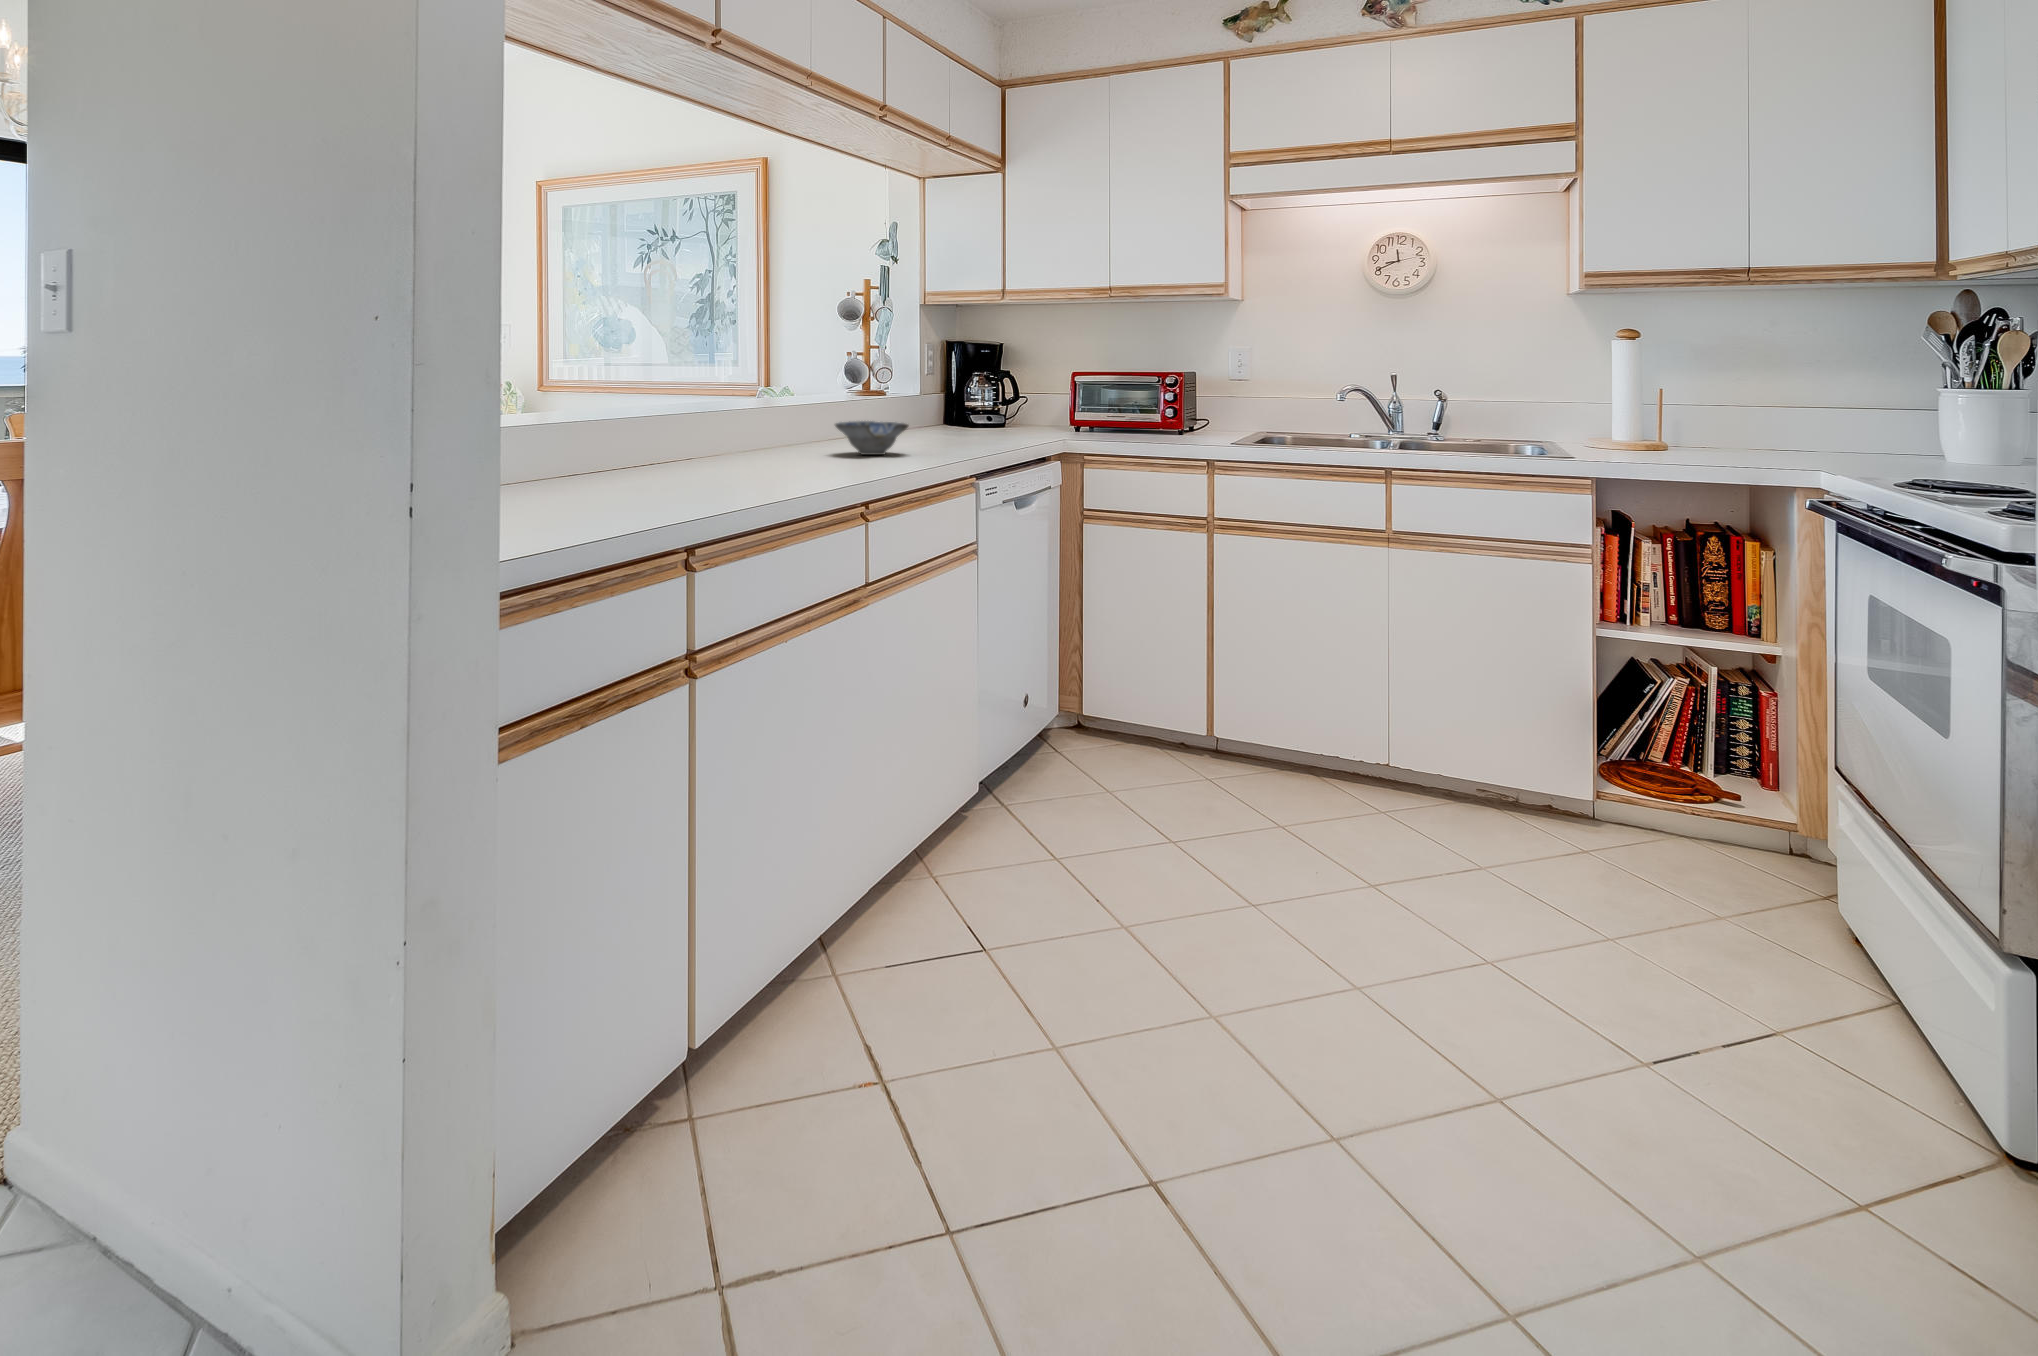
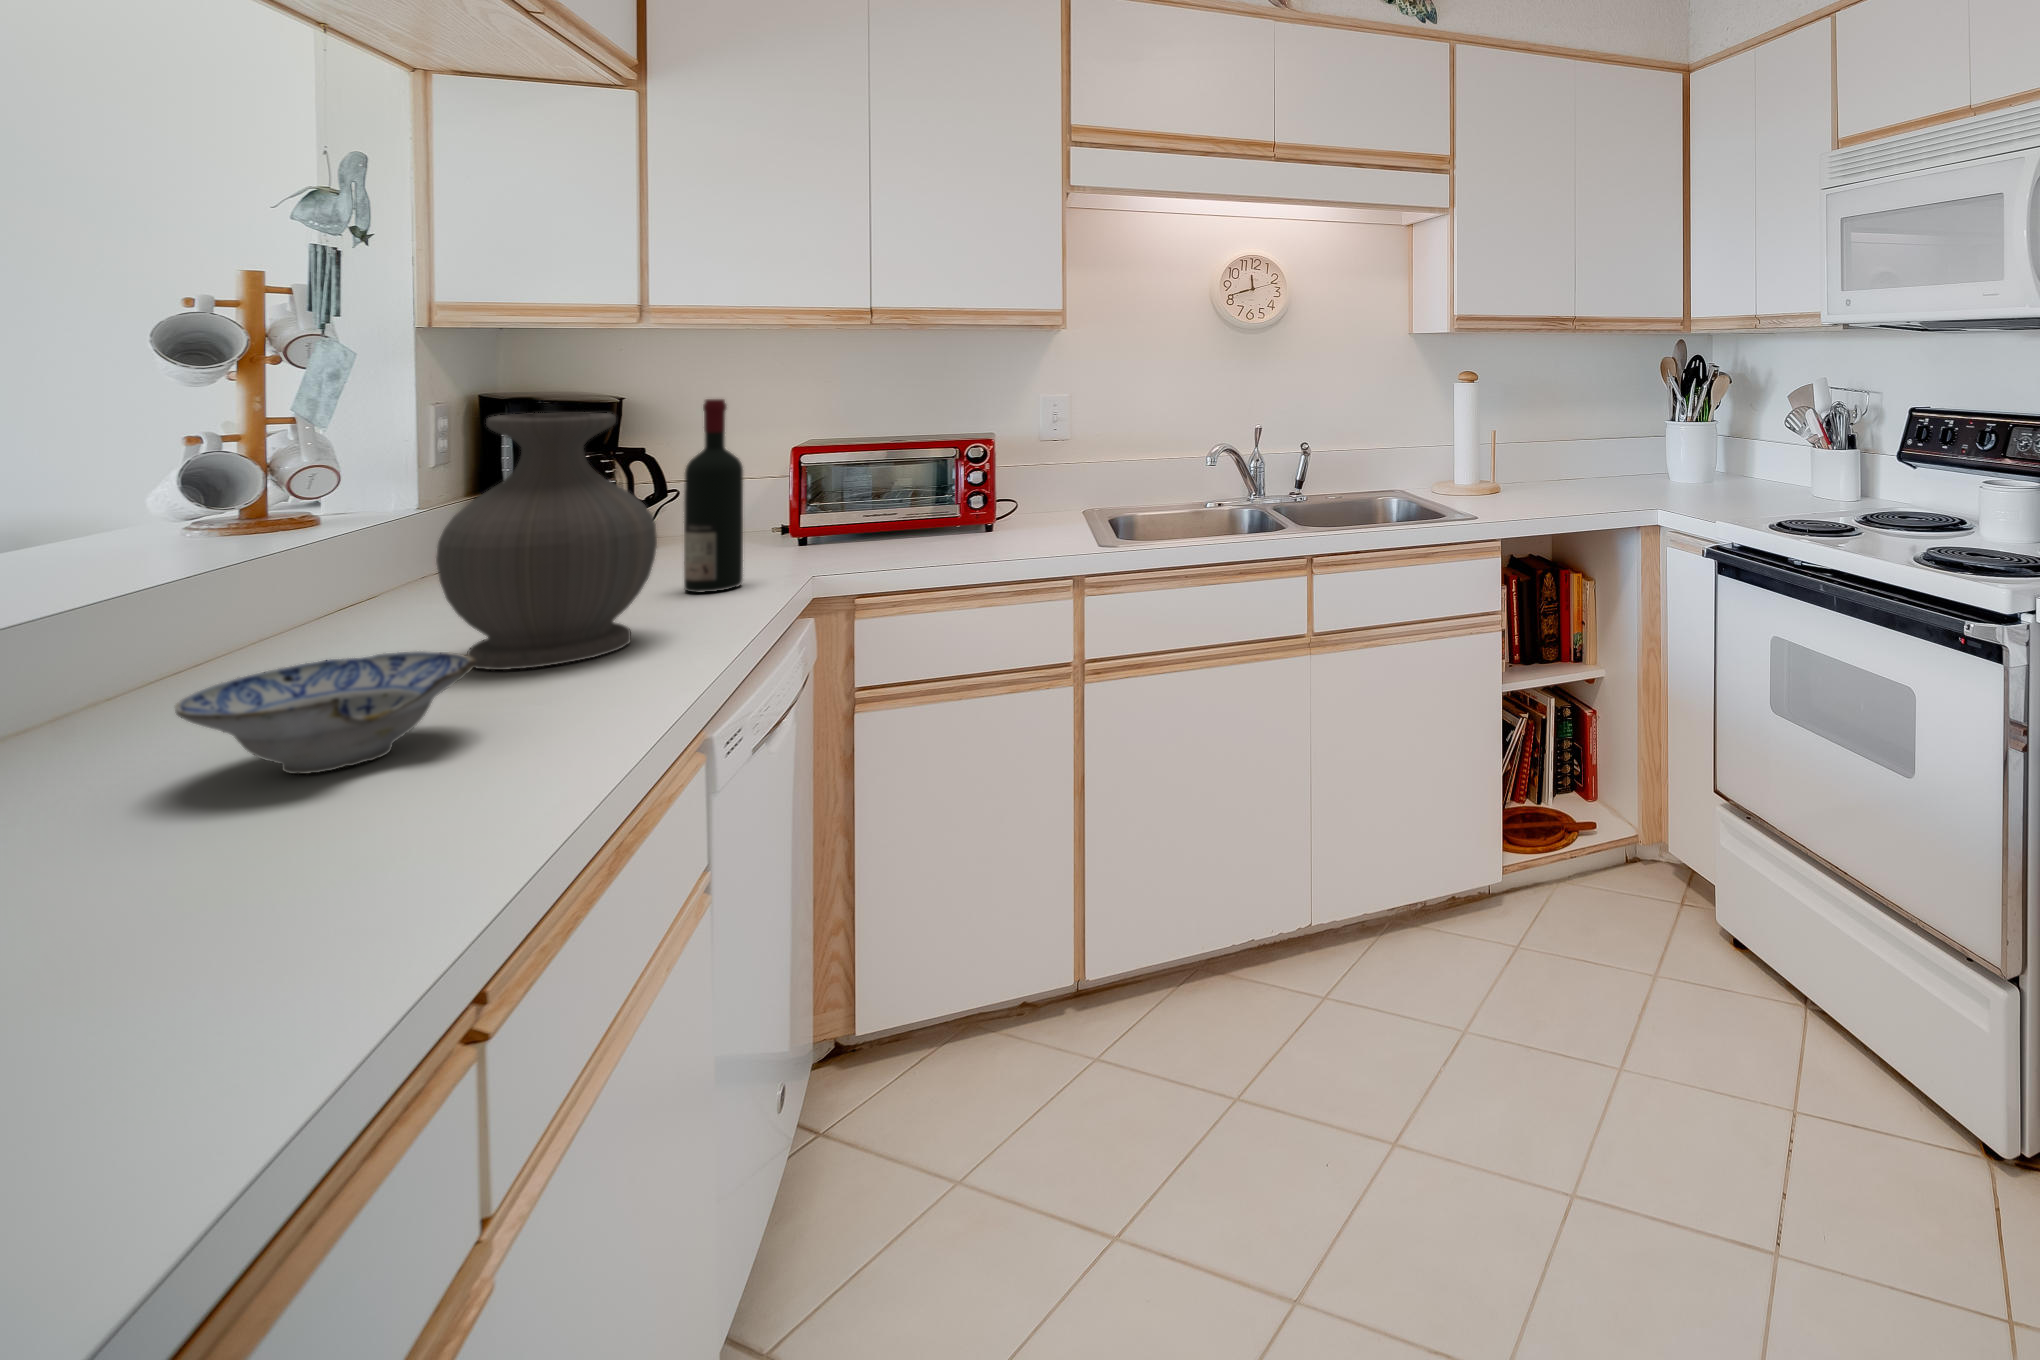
vase: none [908,336,982,447] -> present [436,413,657,670]
wine bottle: none [1005,337,1031,439] -> present [684,399,743,593]

